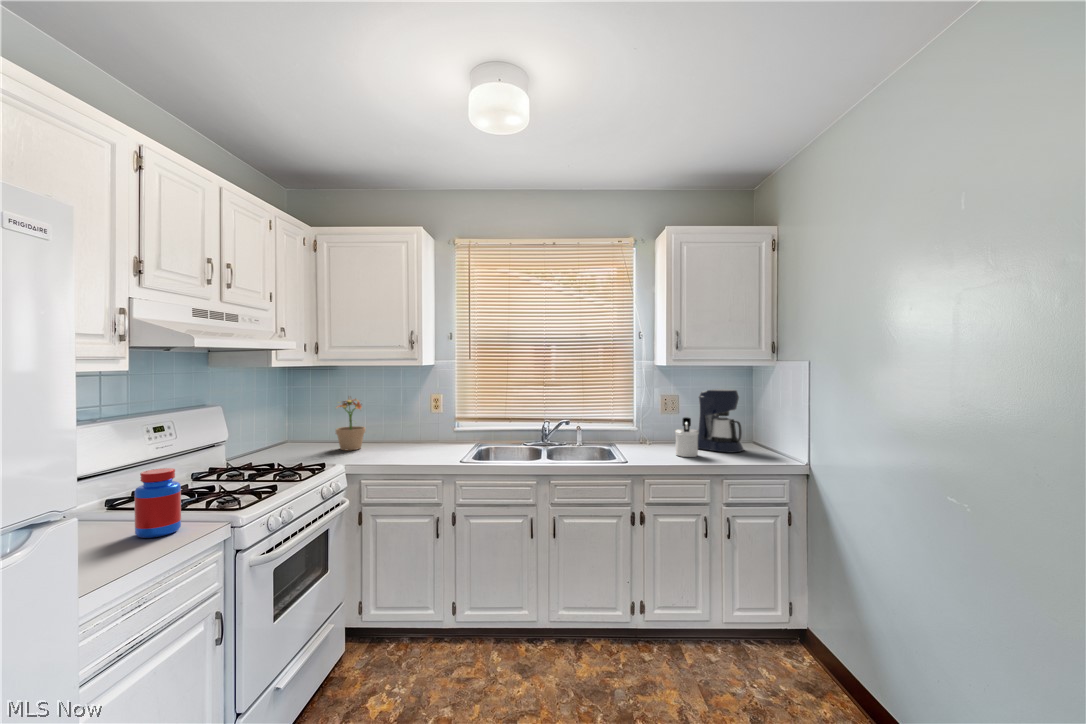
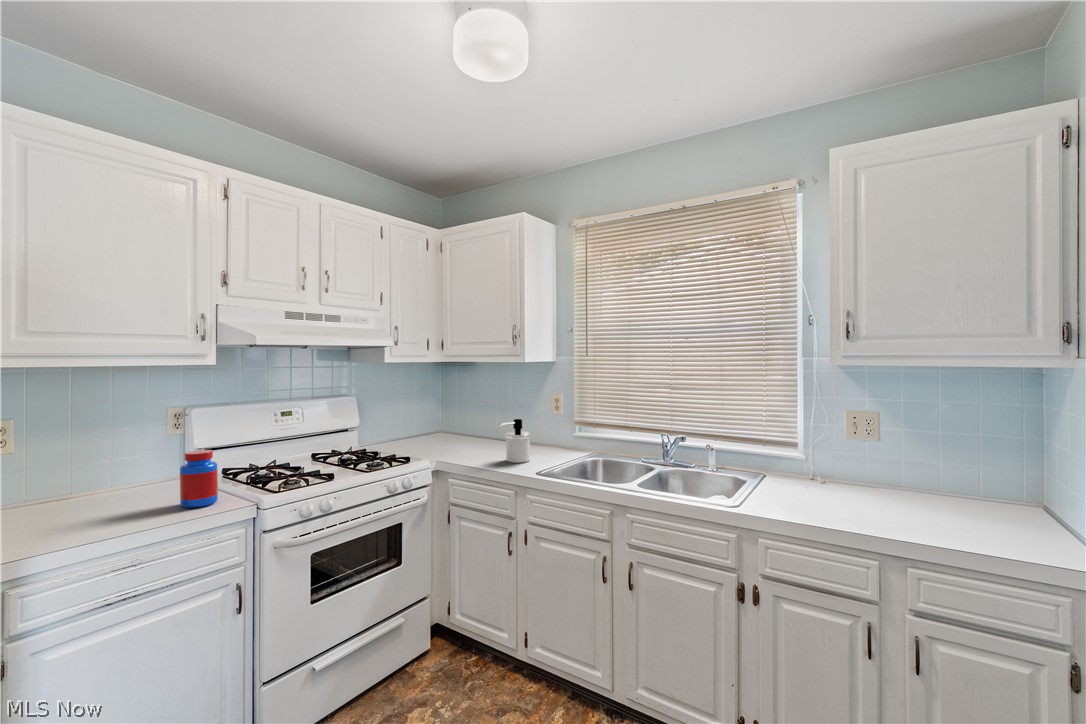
coffee maker: present [698,389,744,453] -> none [900,405,1004,521]
potted plant: present [336,399,366,450] -> none [454,393,485,448]
soap dispenser: present [675,417,699,457] -> present [495,419,530,463]

